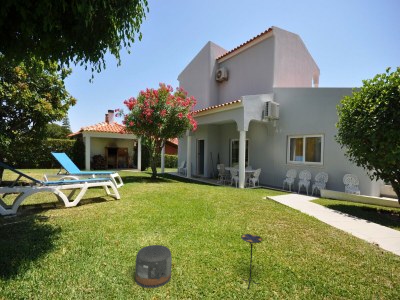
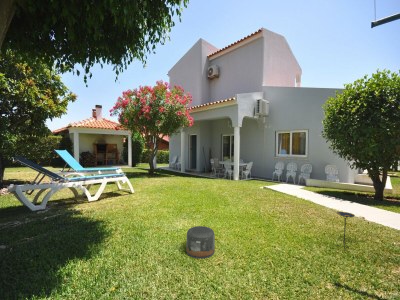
side table: present [241,234,263,288] -> present [337,212,355,246]

